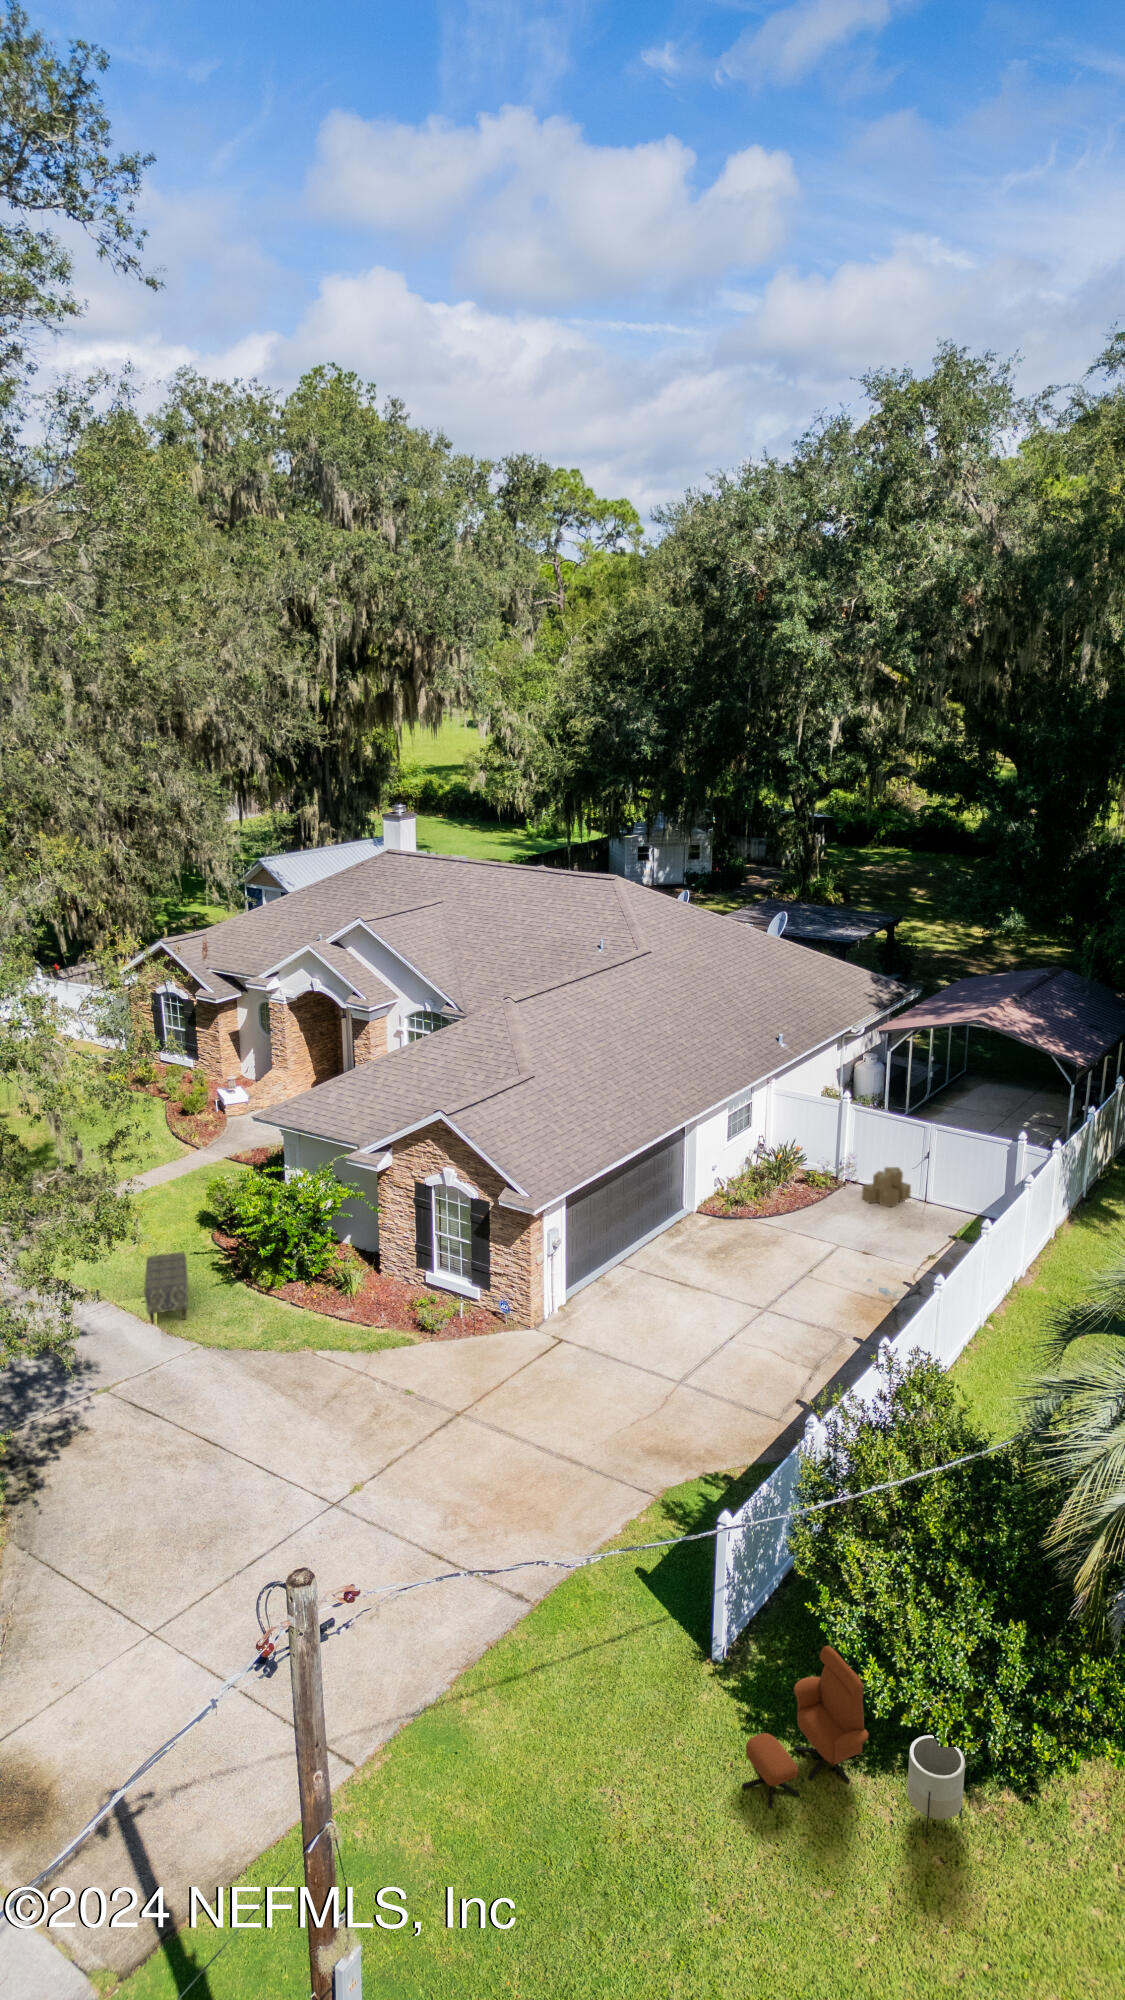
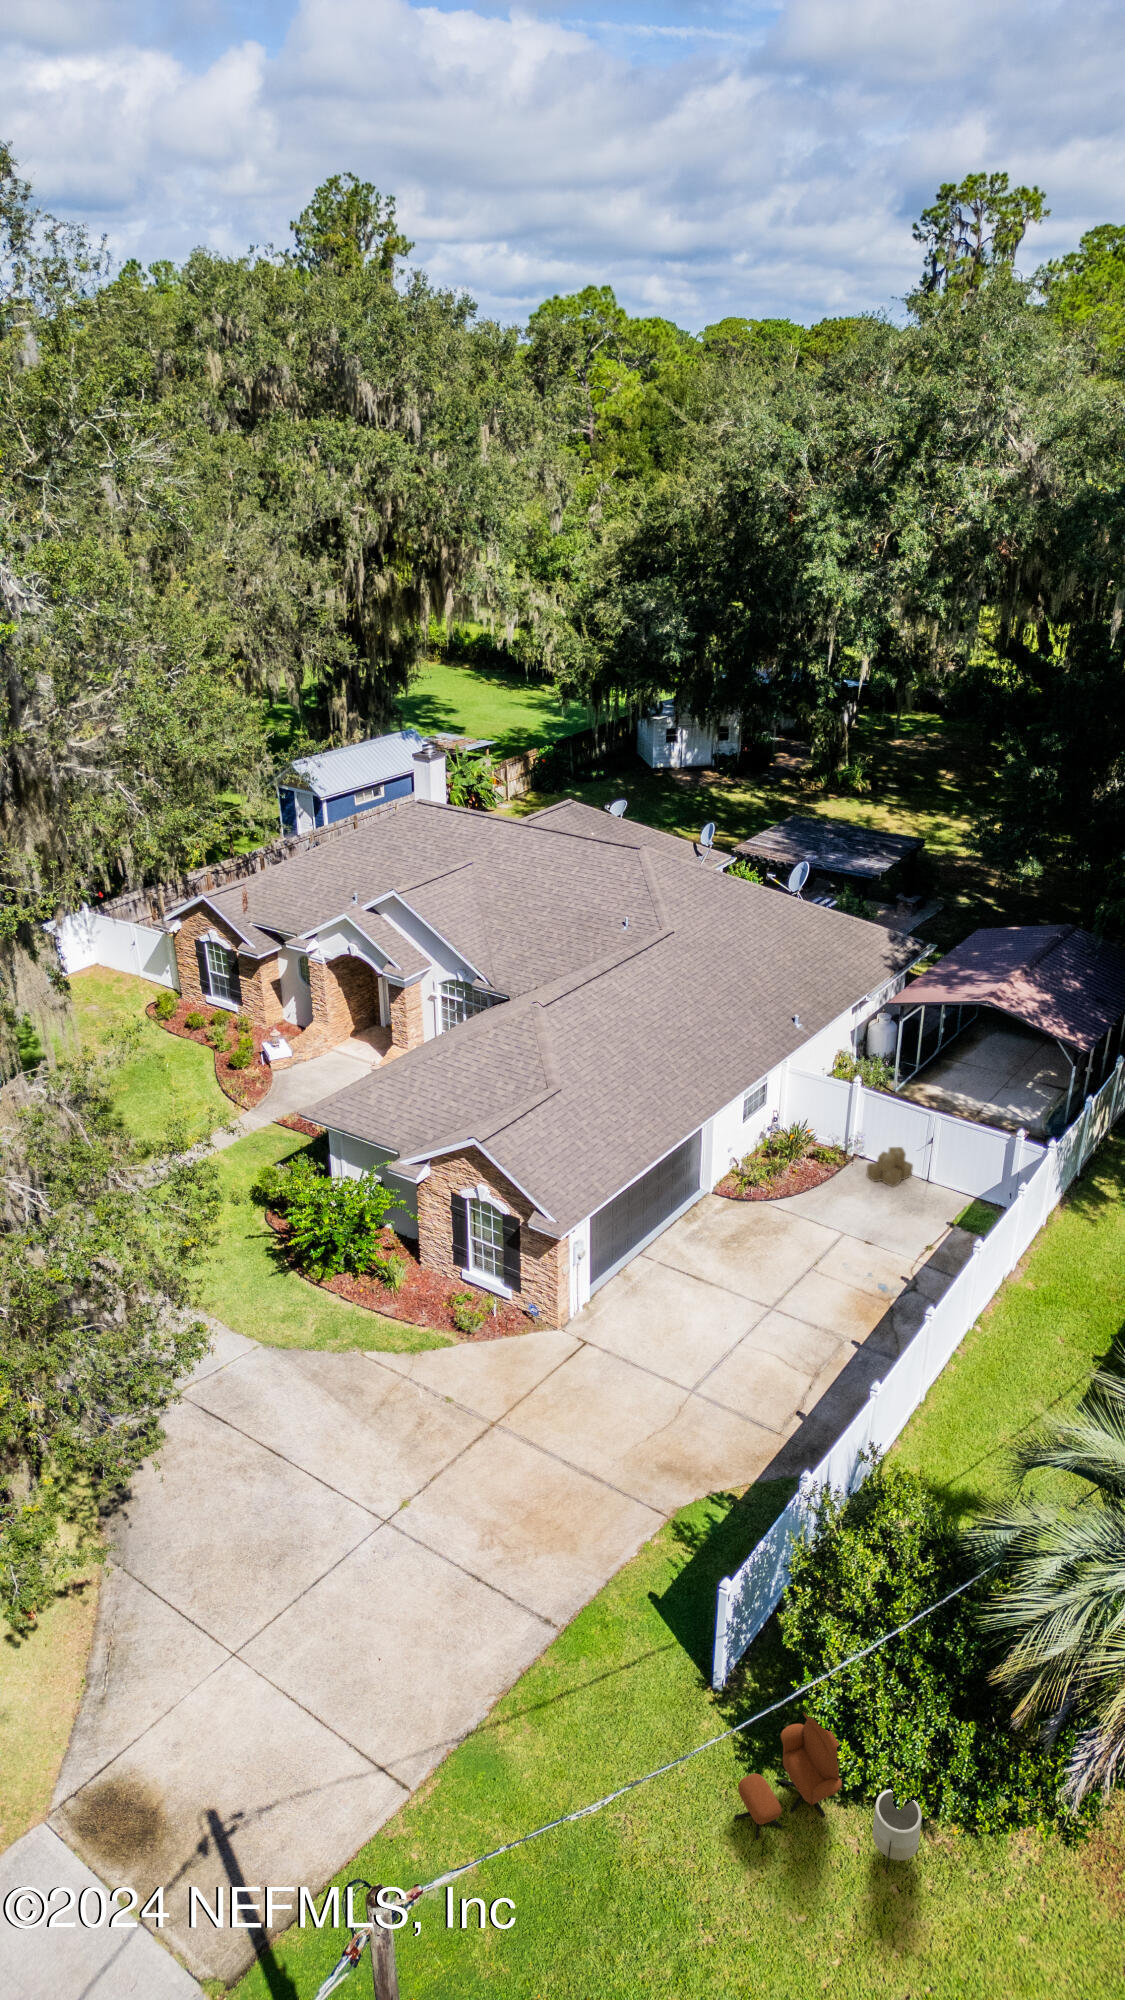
bench: present [144,1252,188,1324] -> none [209,1242,248,1315]

